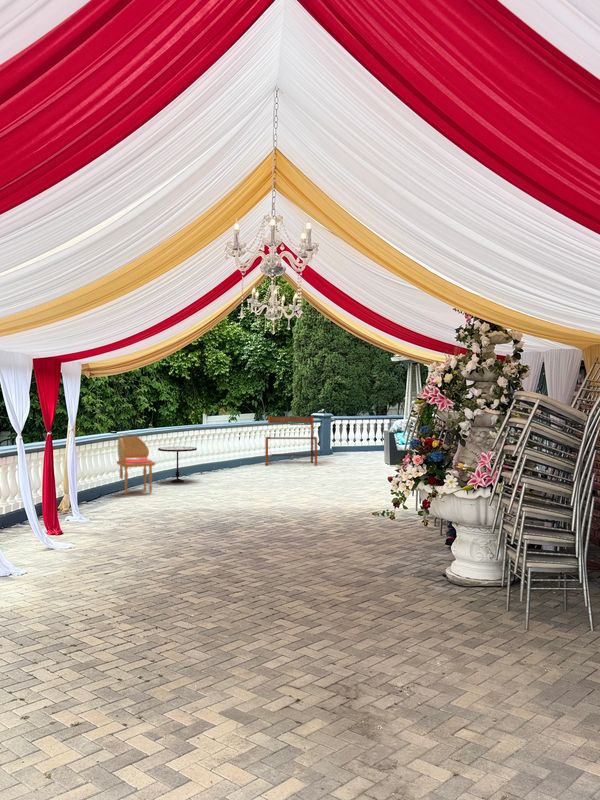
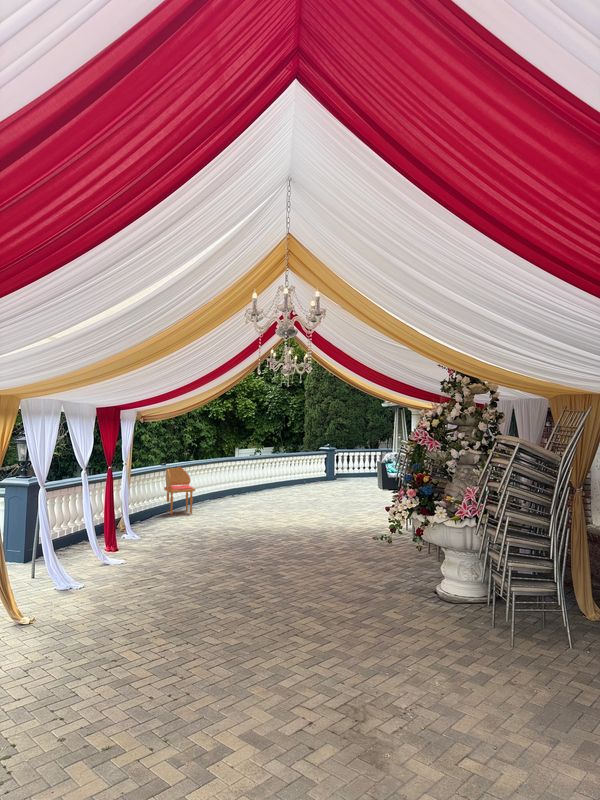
bench: present [265,416,317,465] -> none [284,450,325,490]
side table: present [158,447,197,483] -> none [198,475,229,505]

